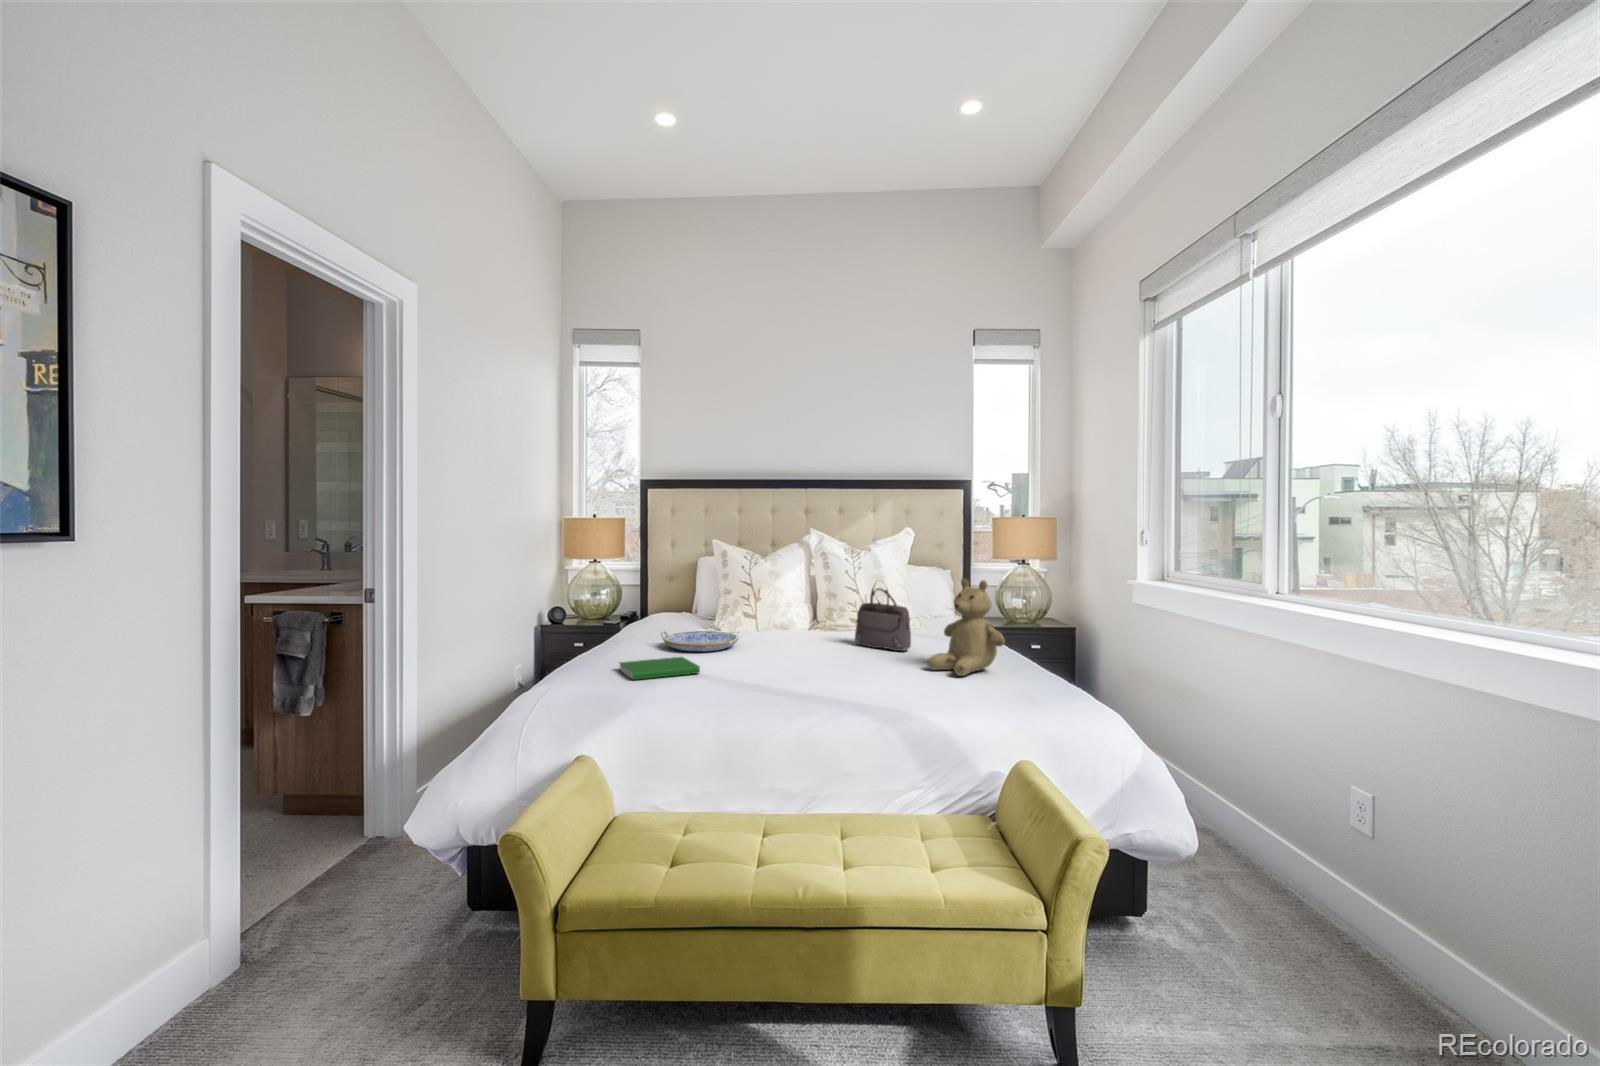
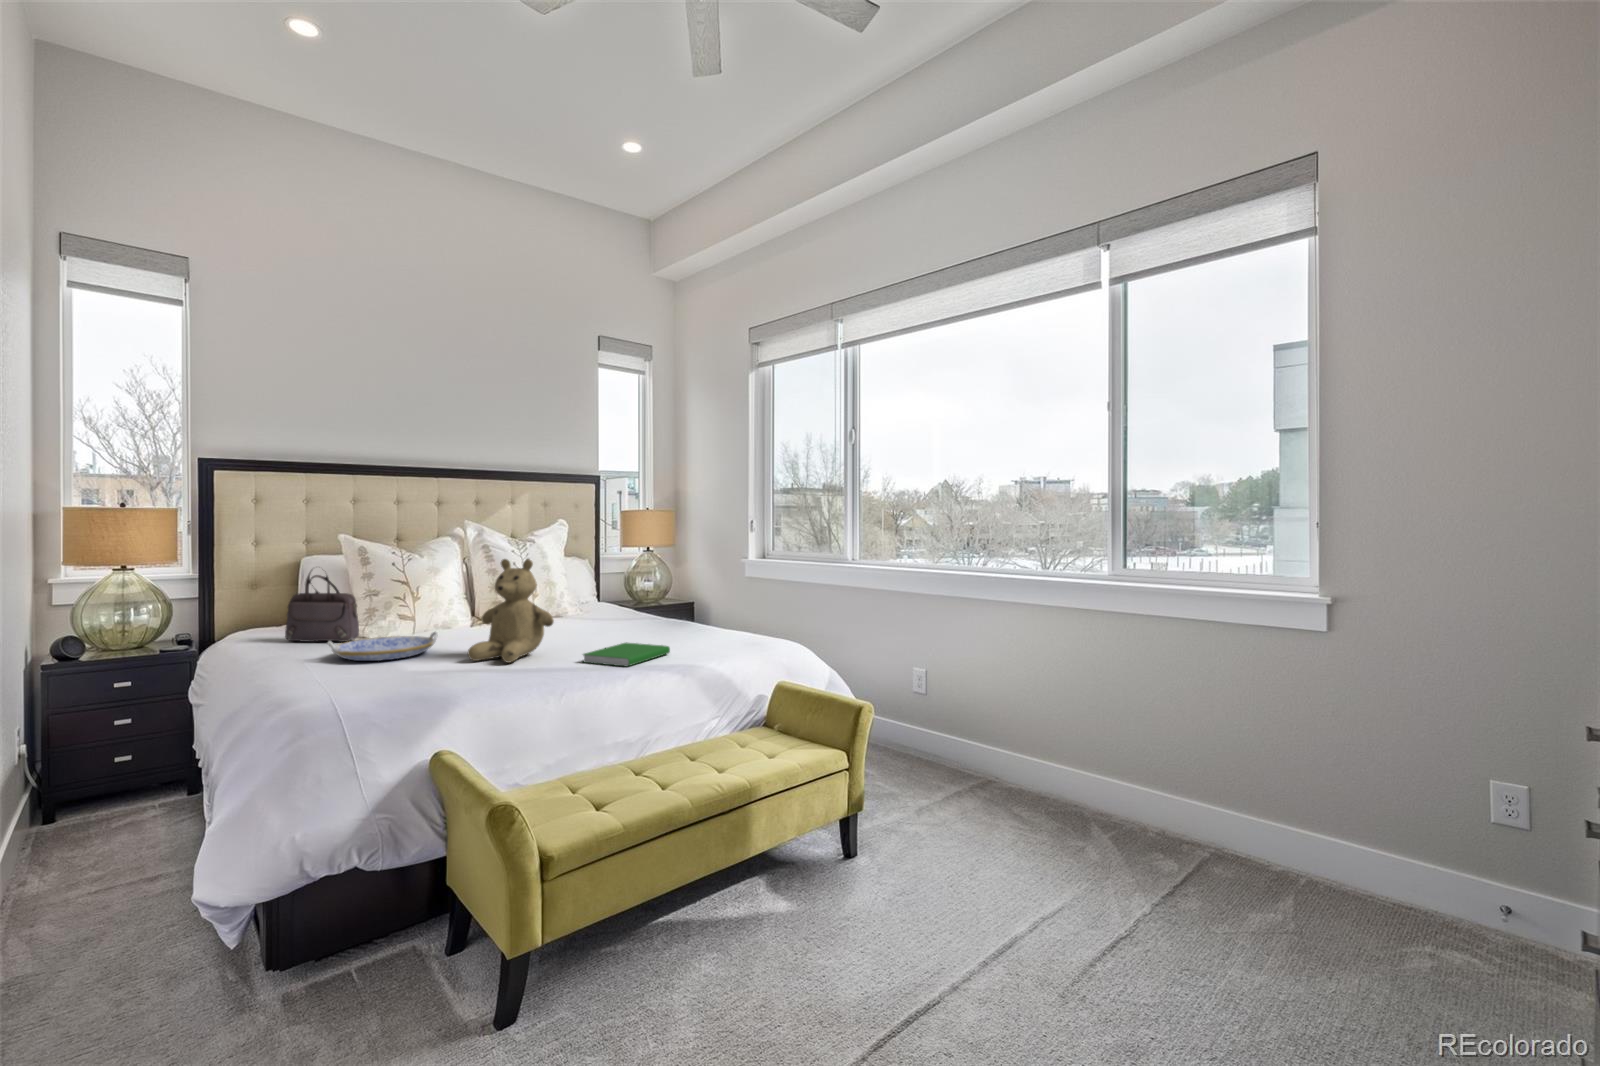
teddy bear: present [928,578,1004,676] -> present [468,559,554,663]
handbag: present [855,584,911,651] -> present [285,571,359,642]
hardcover book: present [619,657,700,680] -> present [583,642,670,667]

